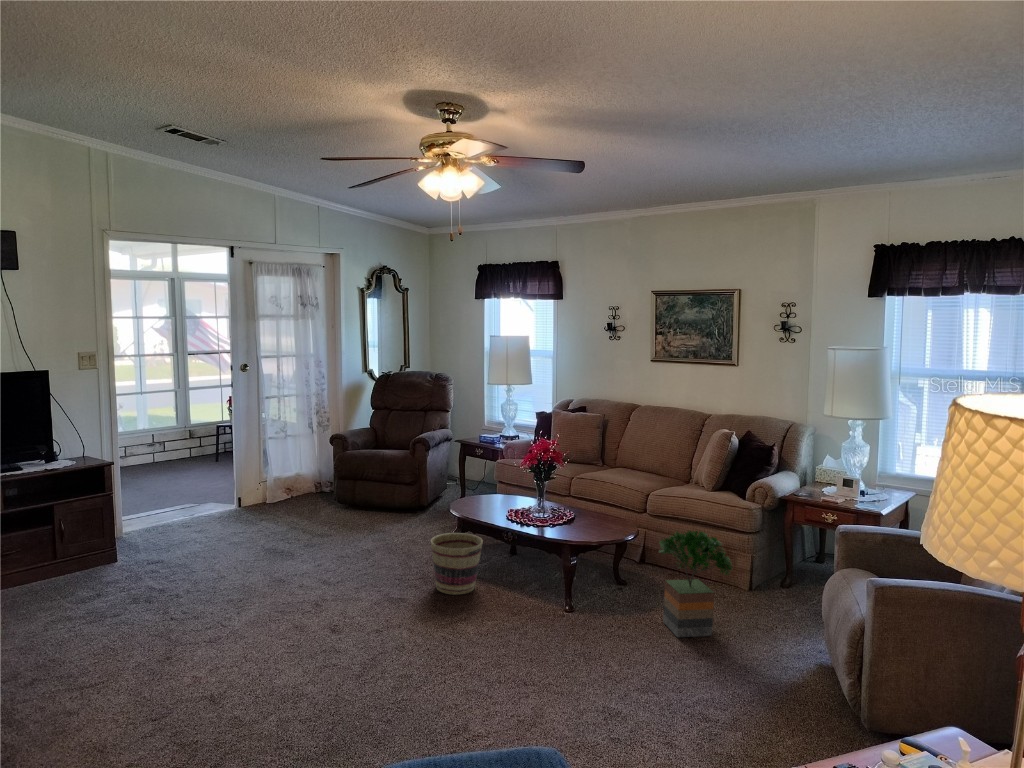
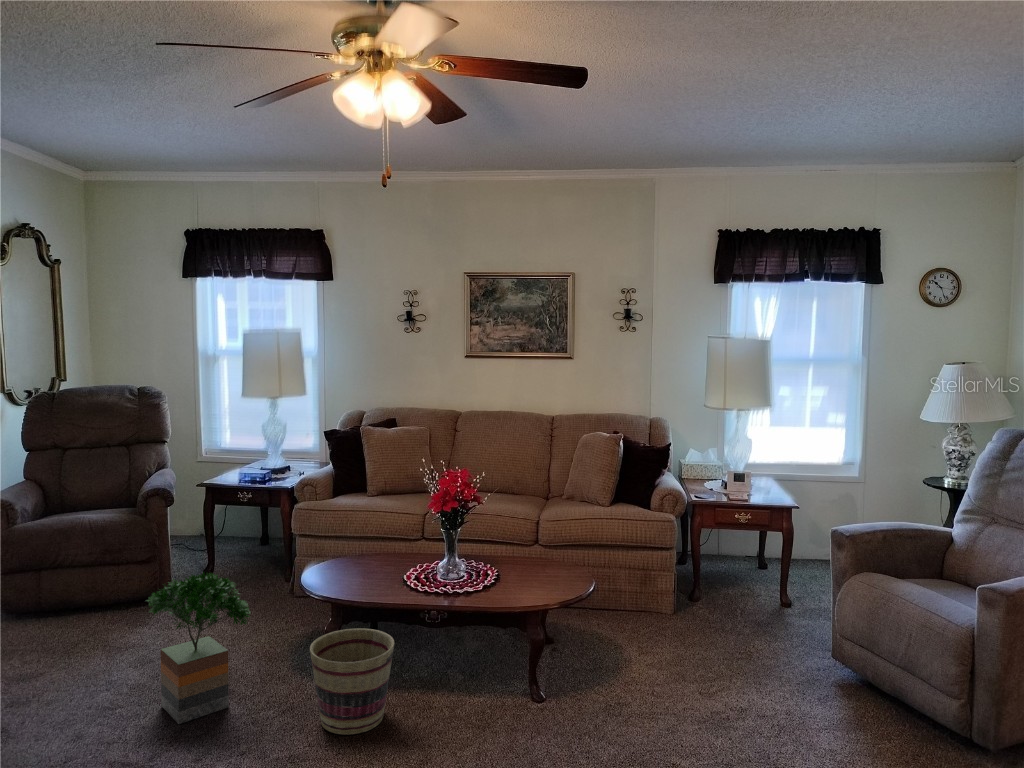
potted tree: present [660,531,732,637] -> present [147,572,251,724]

